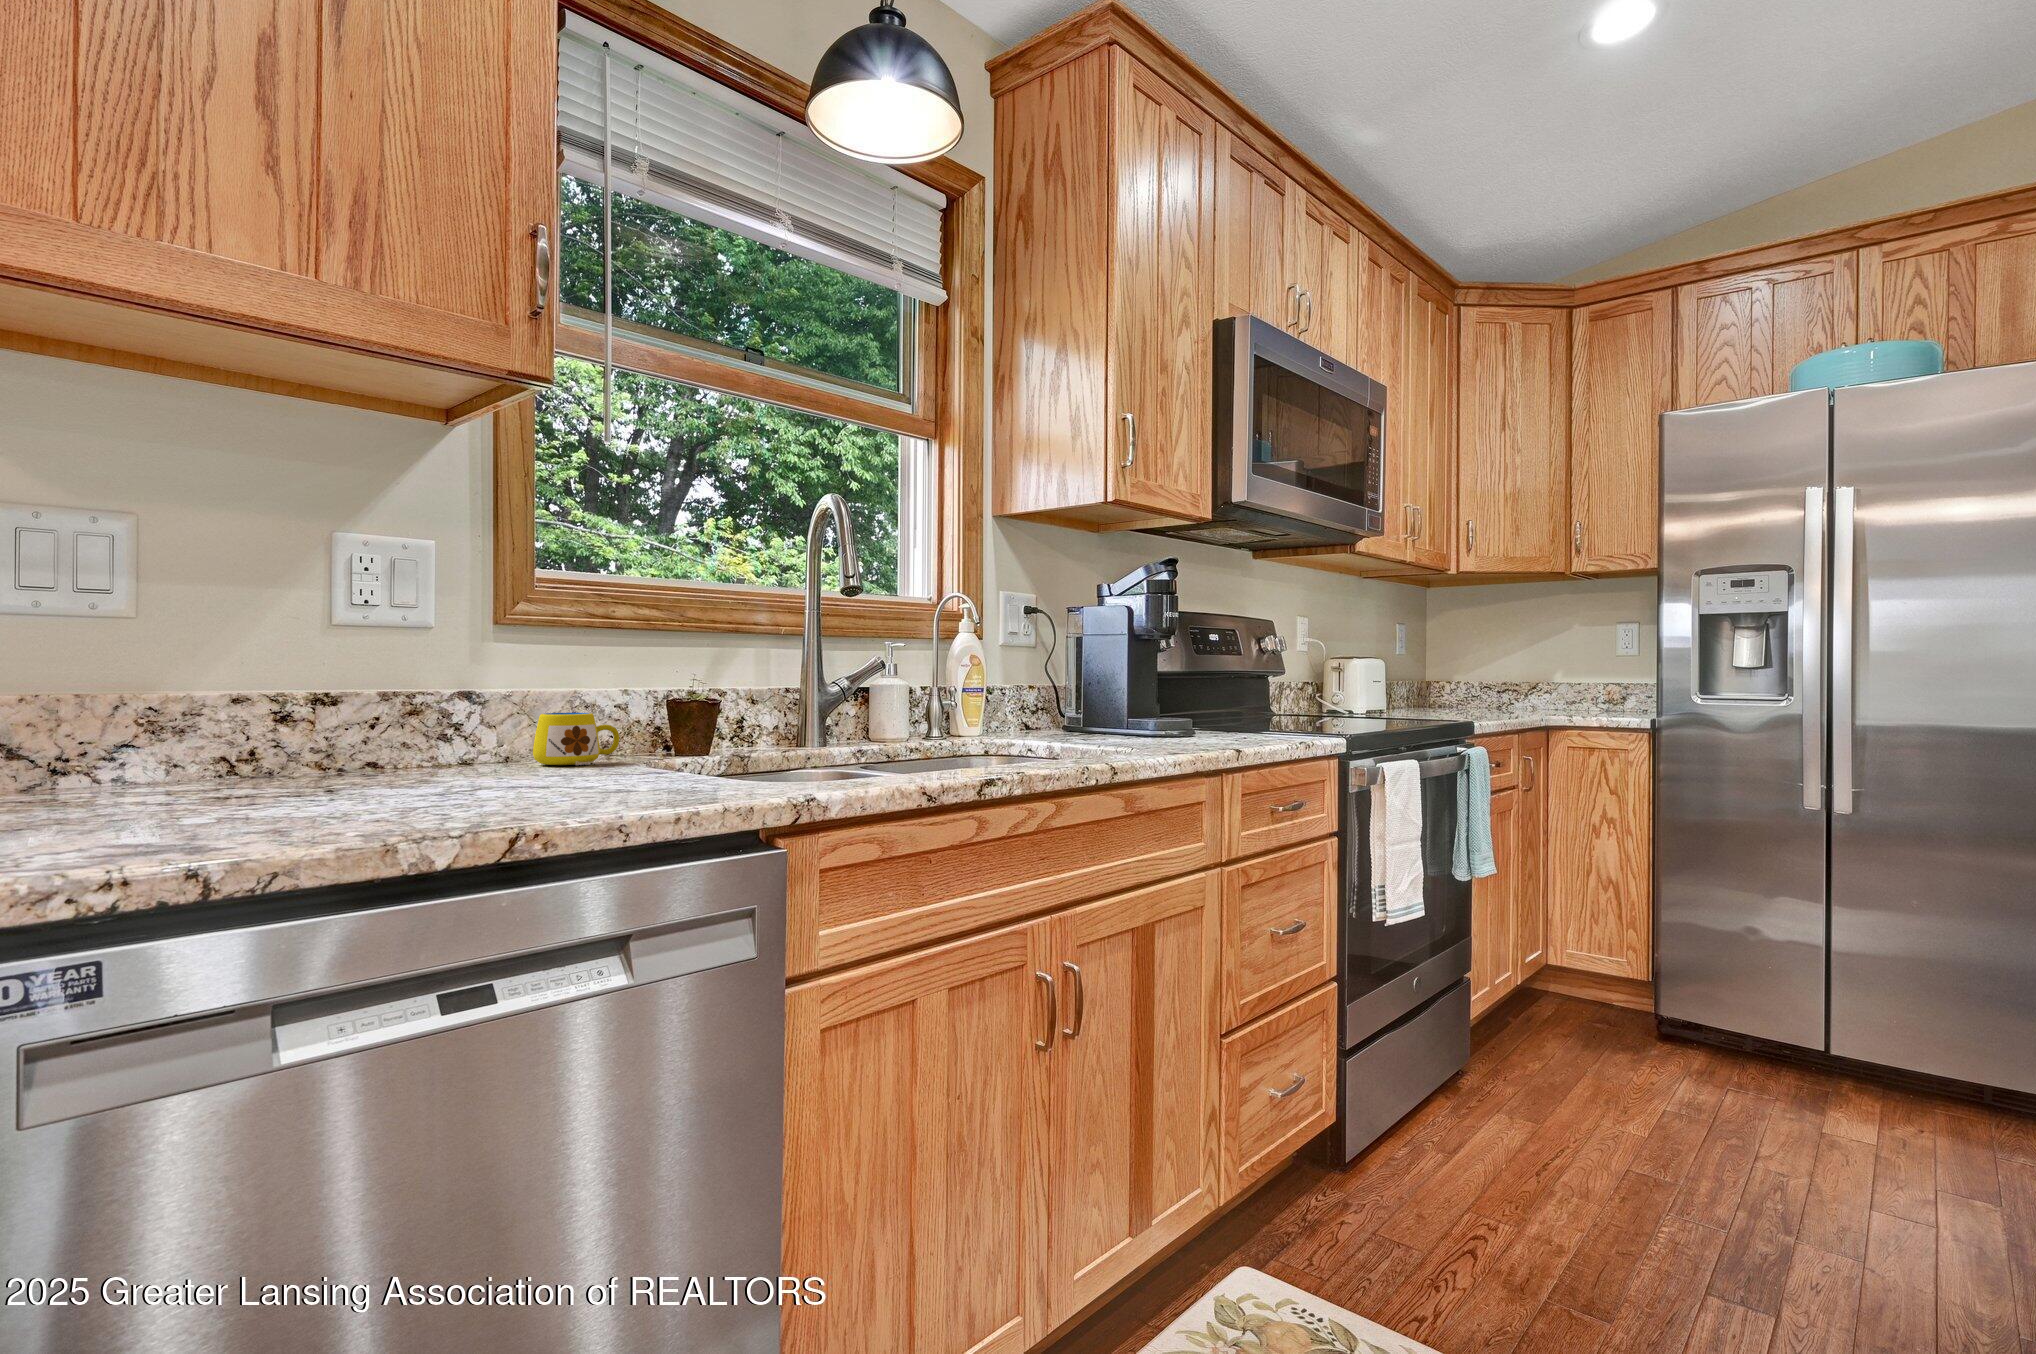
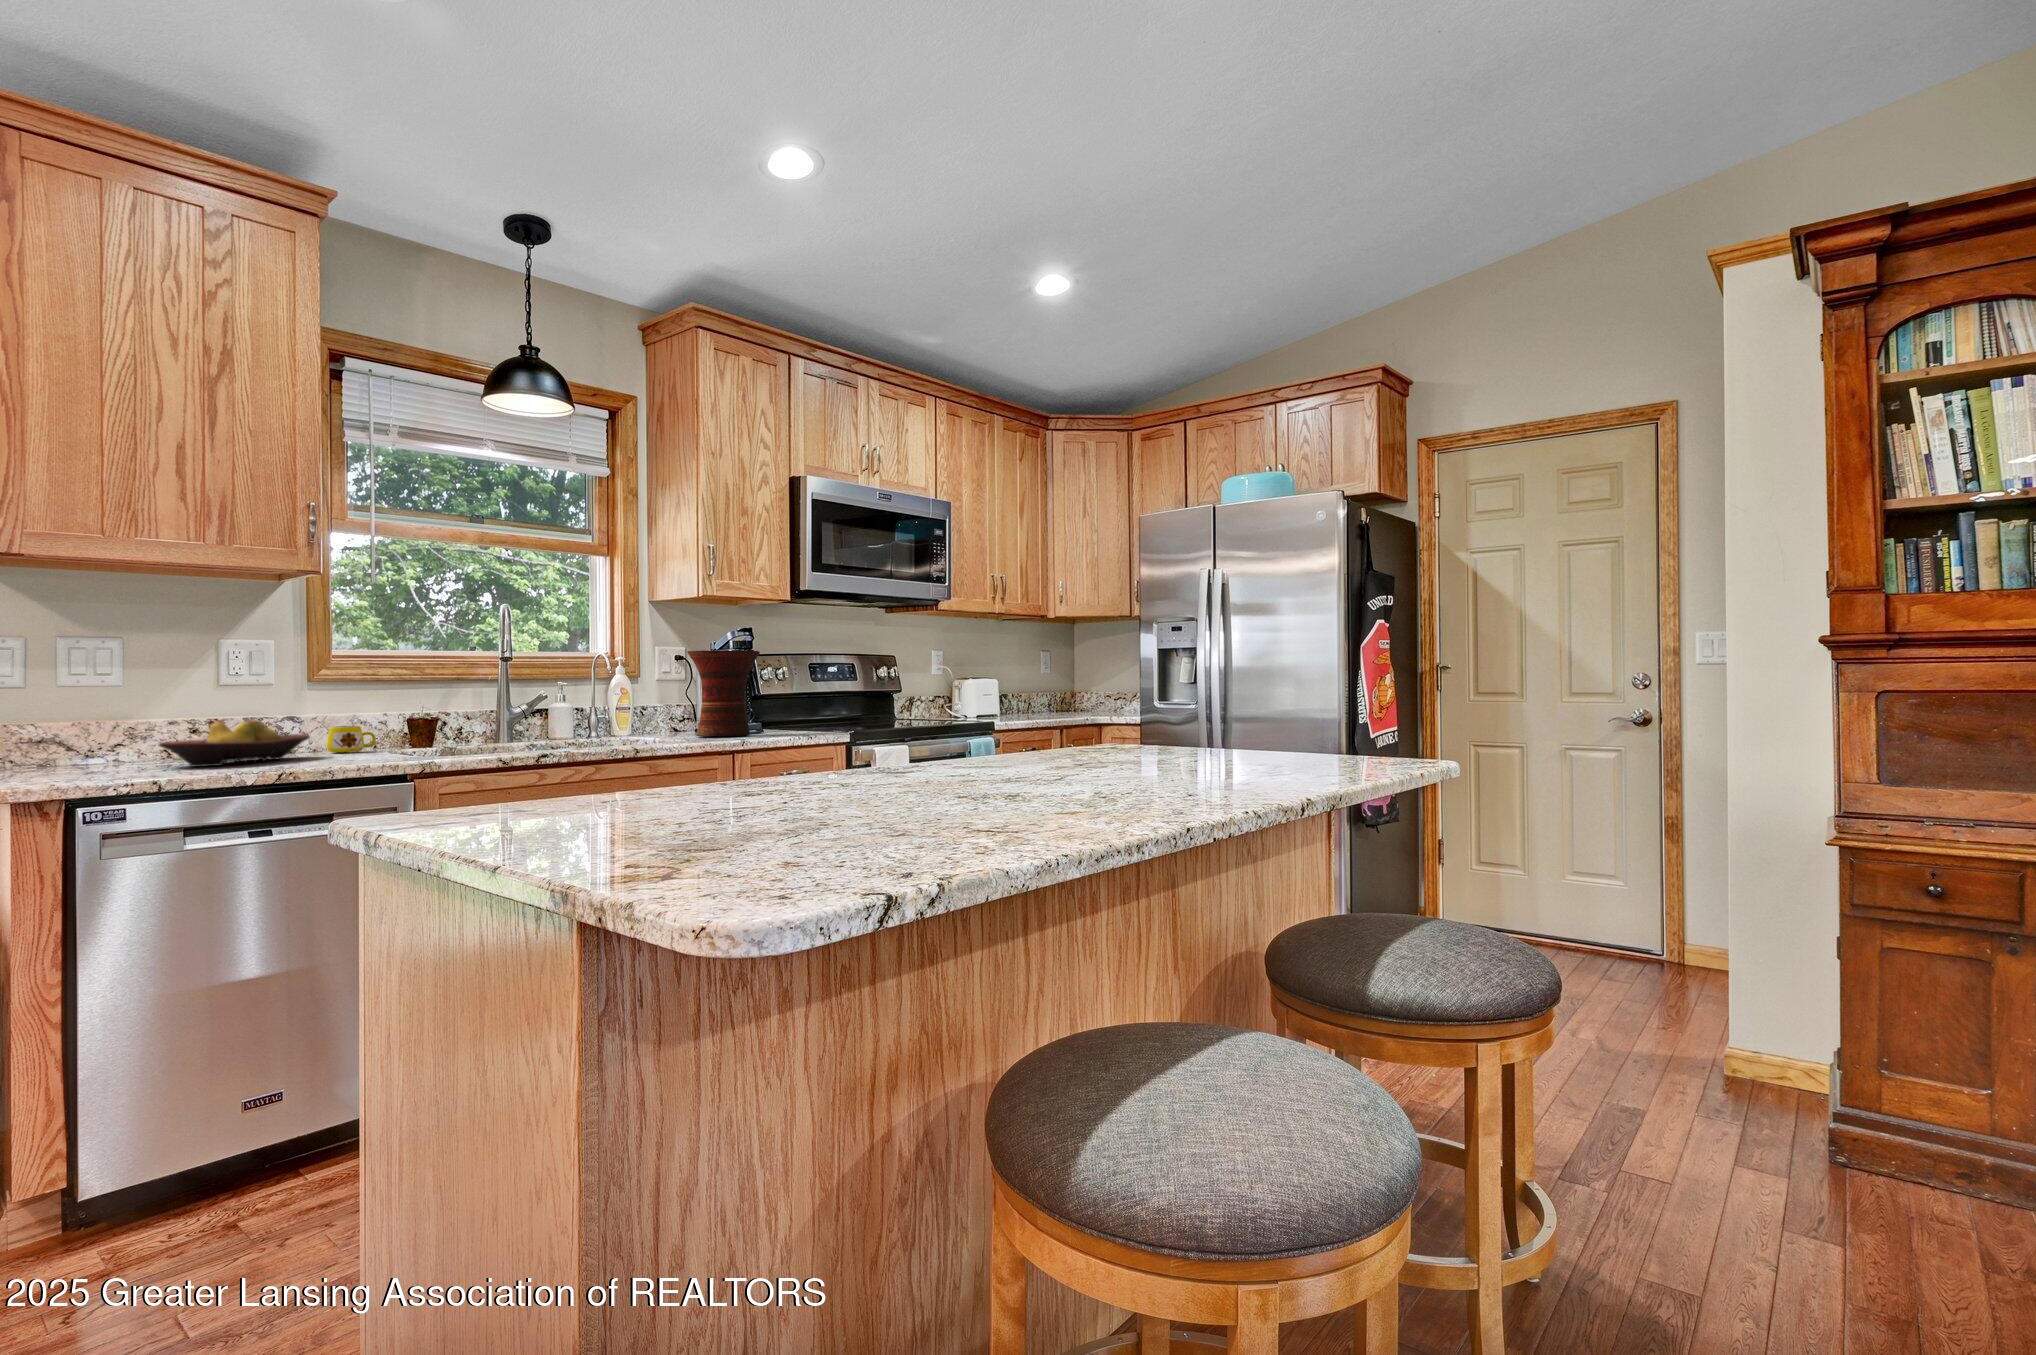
vase: none [1096,591,1215,741] -> present [687,650,760,736]
fruit bowl: none [205,697,521,807] -> present [159,720,310,767]

